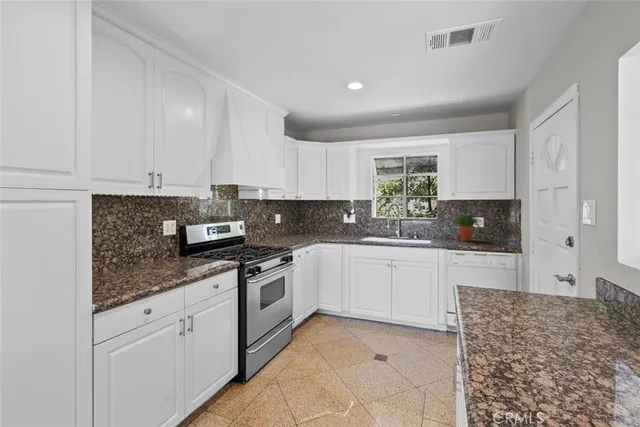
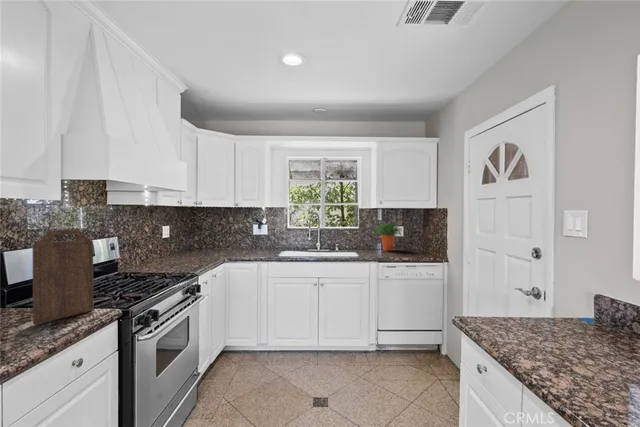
cutting board: none [196,213,225,265] -> present [32,229,93,325]

